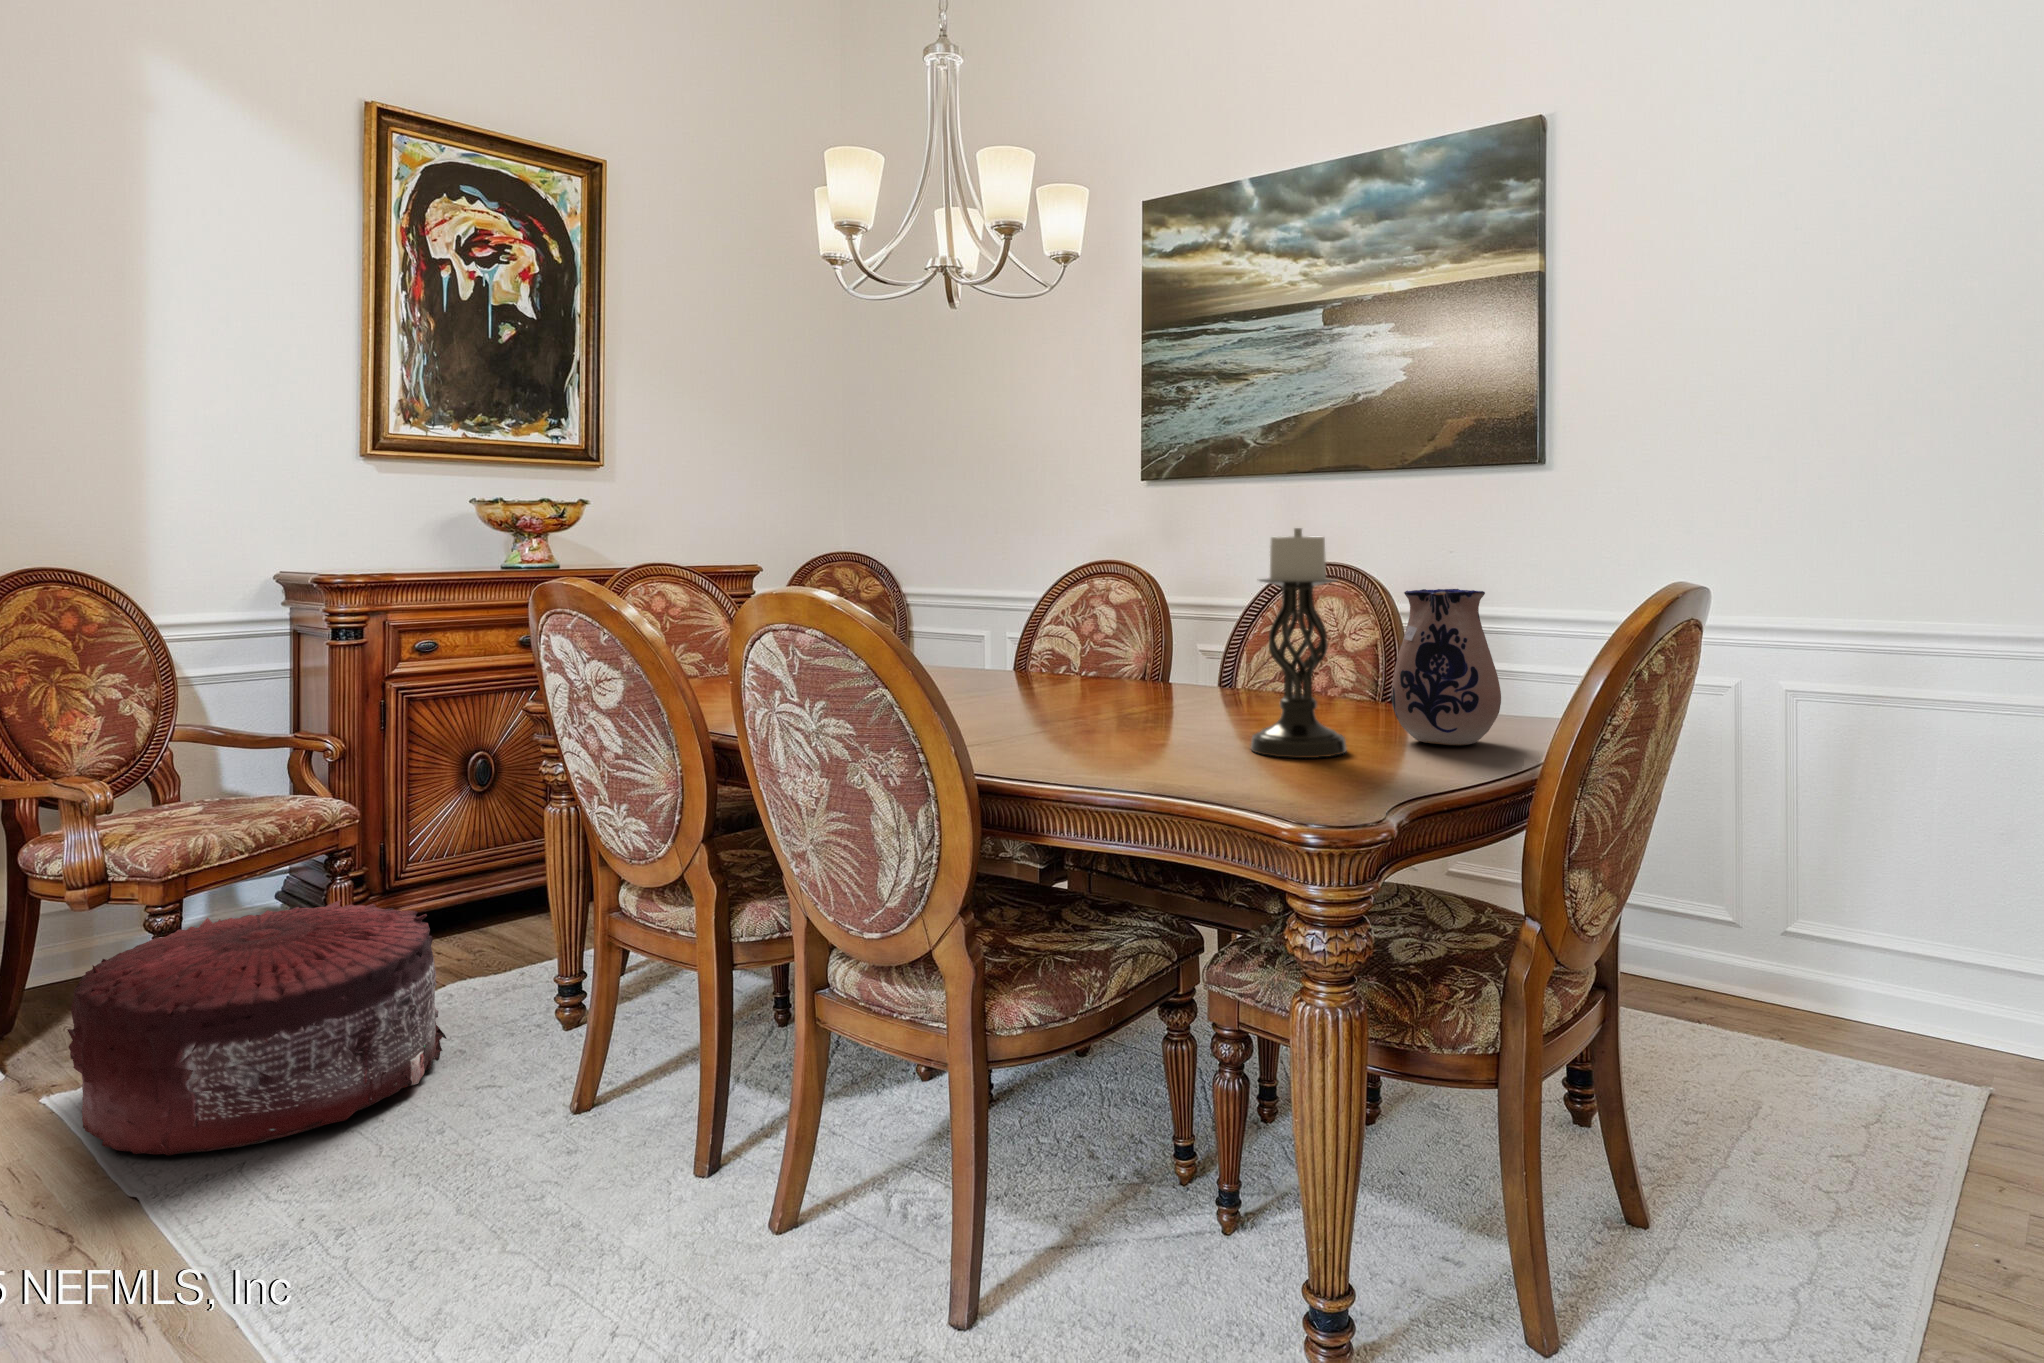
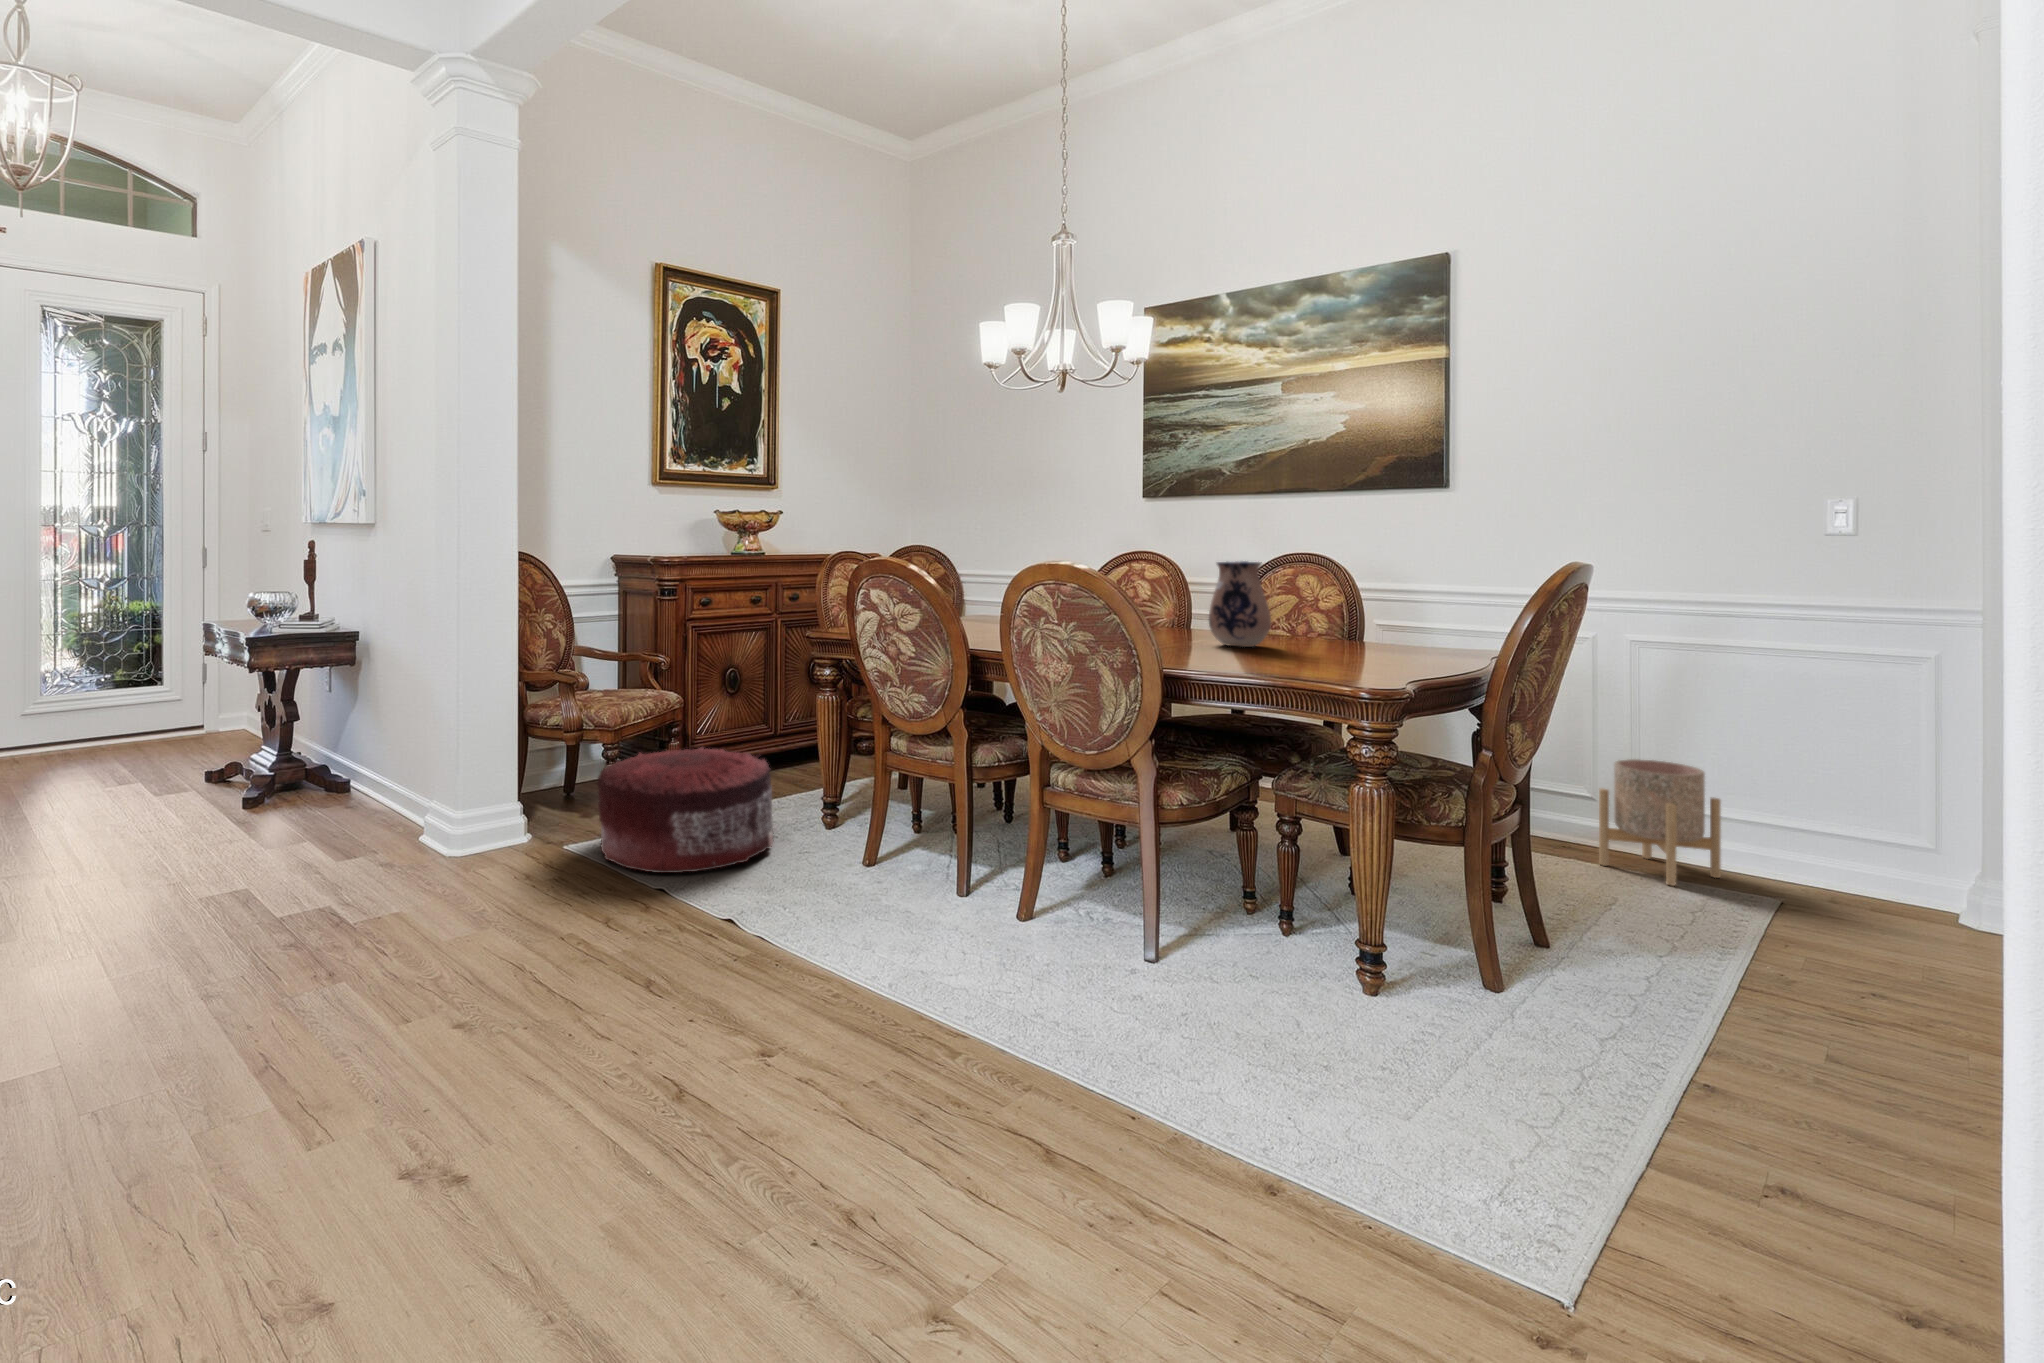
candle holder: present [1251,528,1347,758] -> none [1293,530,1354,664]
ceramic pitcher: present [1391,589,1501,745] -> present [1209,561,1271,647]
planter: none [1746,875,1914,1077] -> present [1599,759,1721,886]

